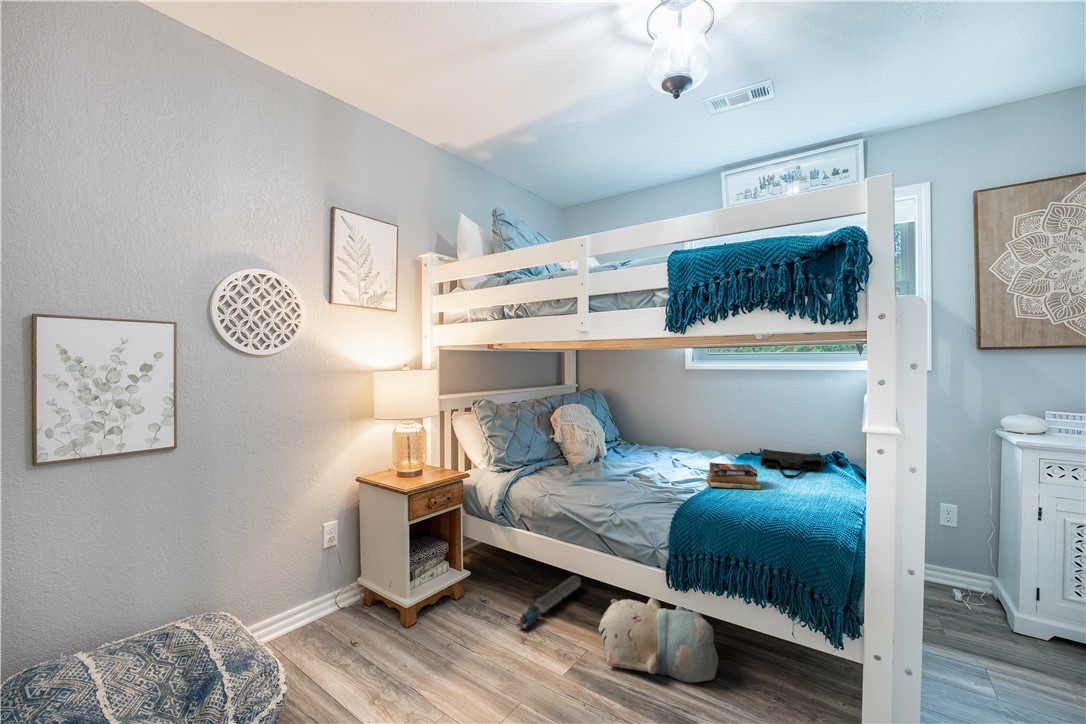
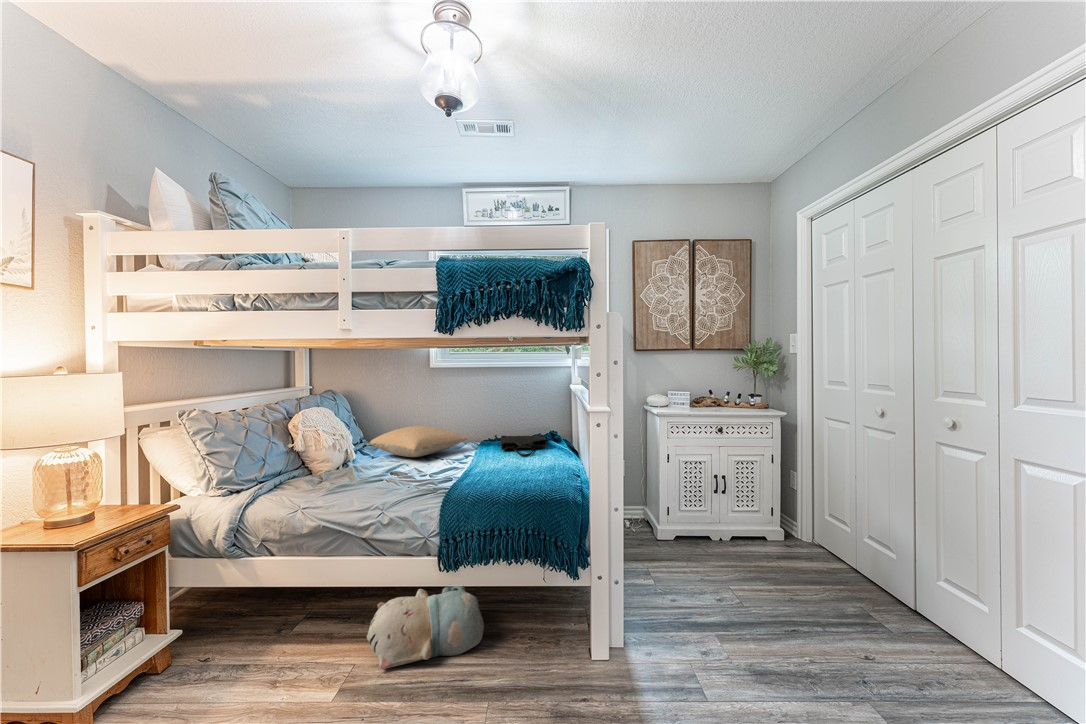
pillow: none [620,429,720,461] -> present [370,426,467,457]
book: present [706,463,761,489] -> none [461,449,508,473]
toy train: present [517,576,580,629] -> none [262,593,335,672]

